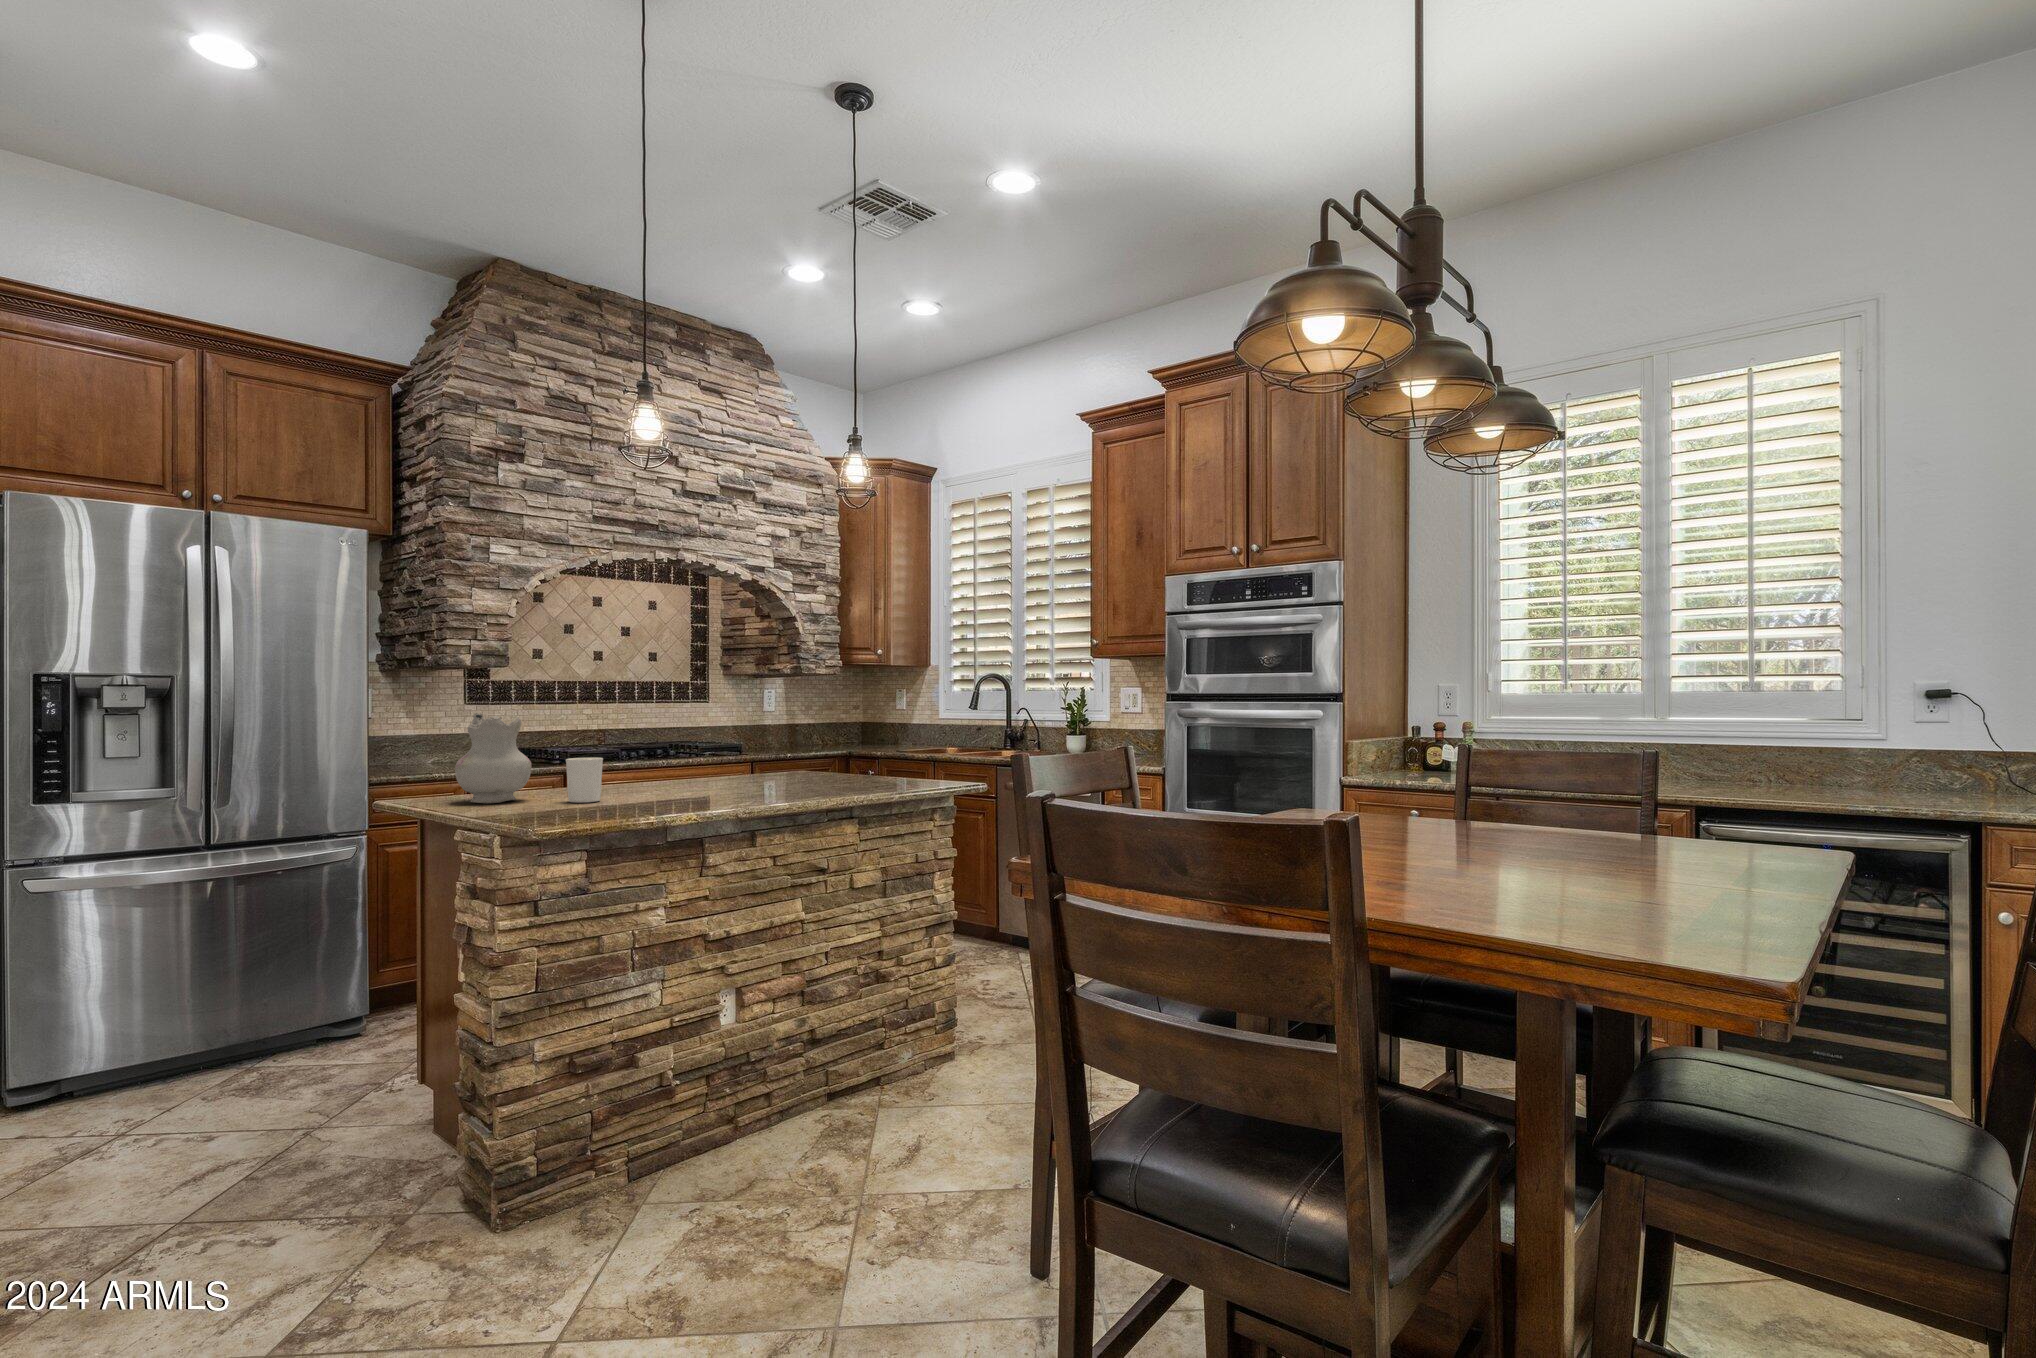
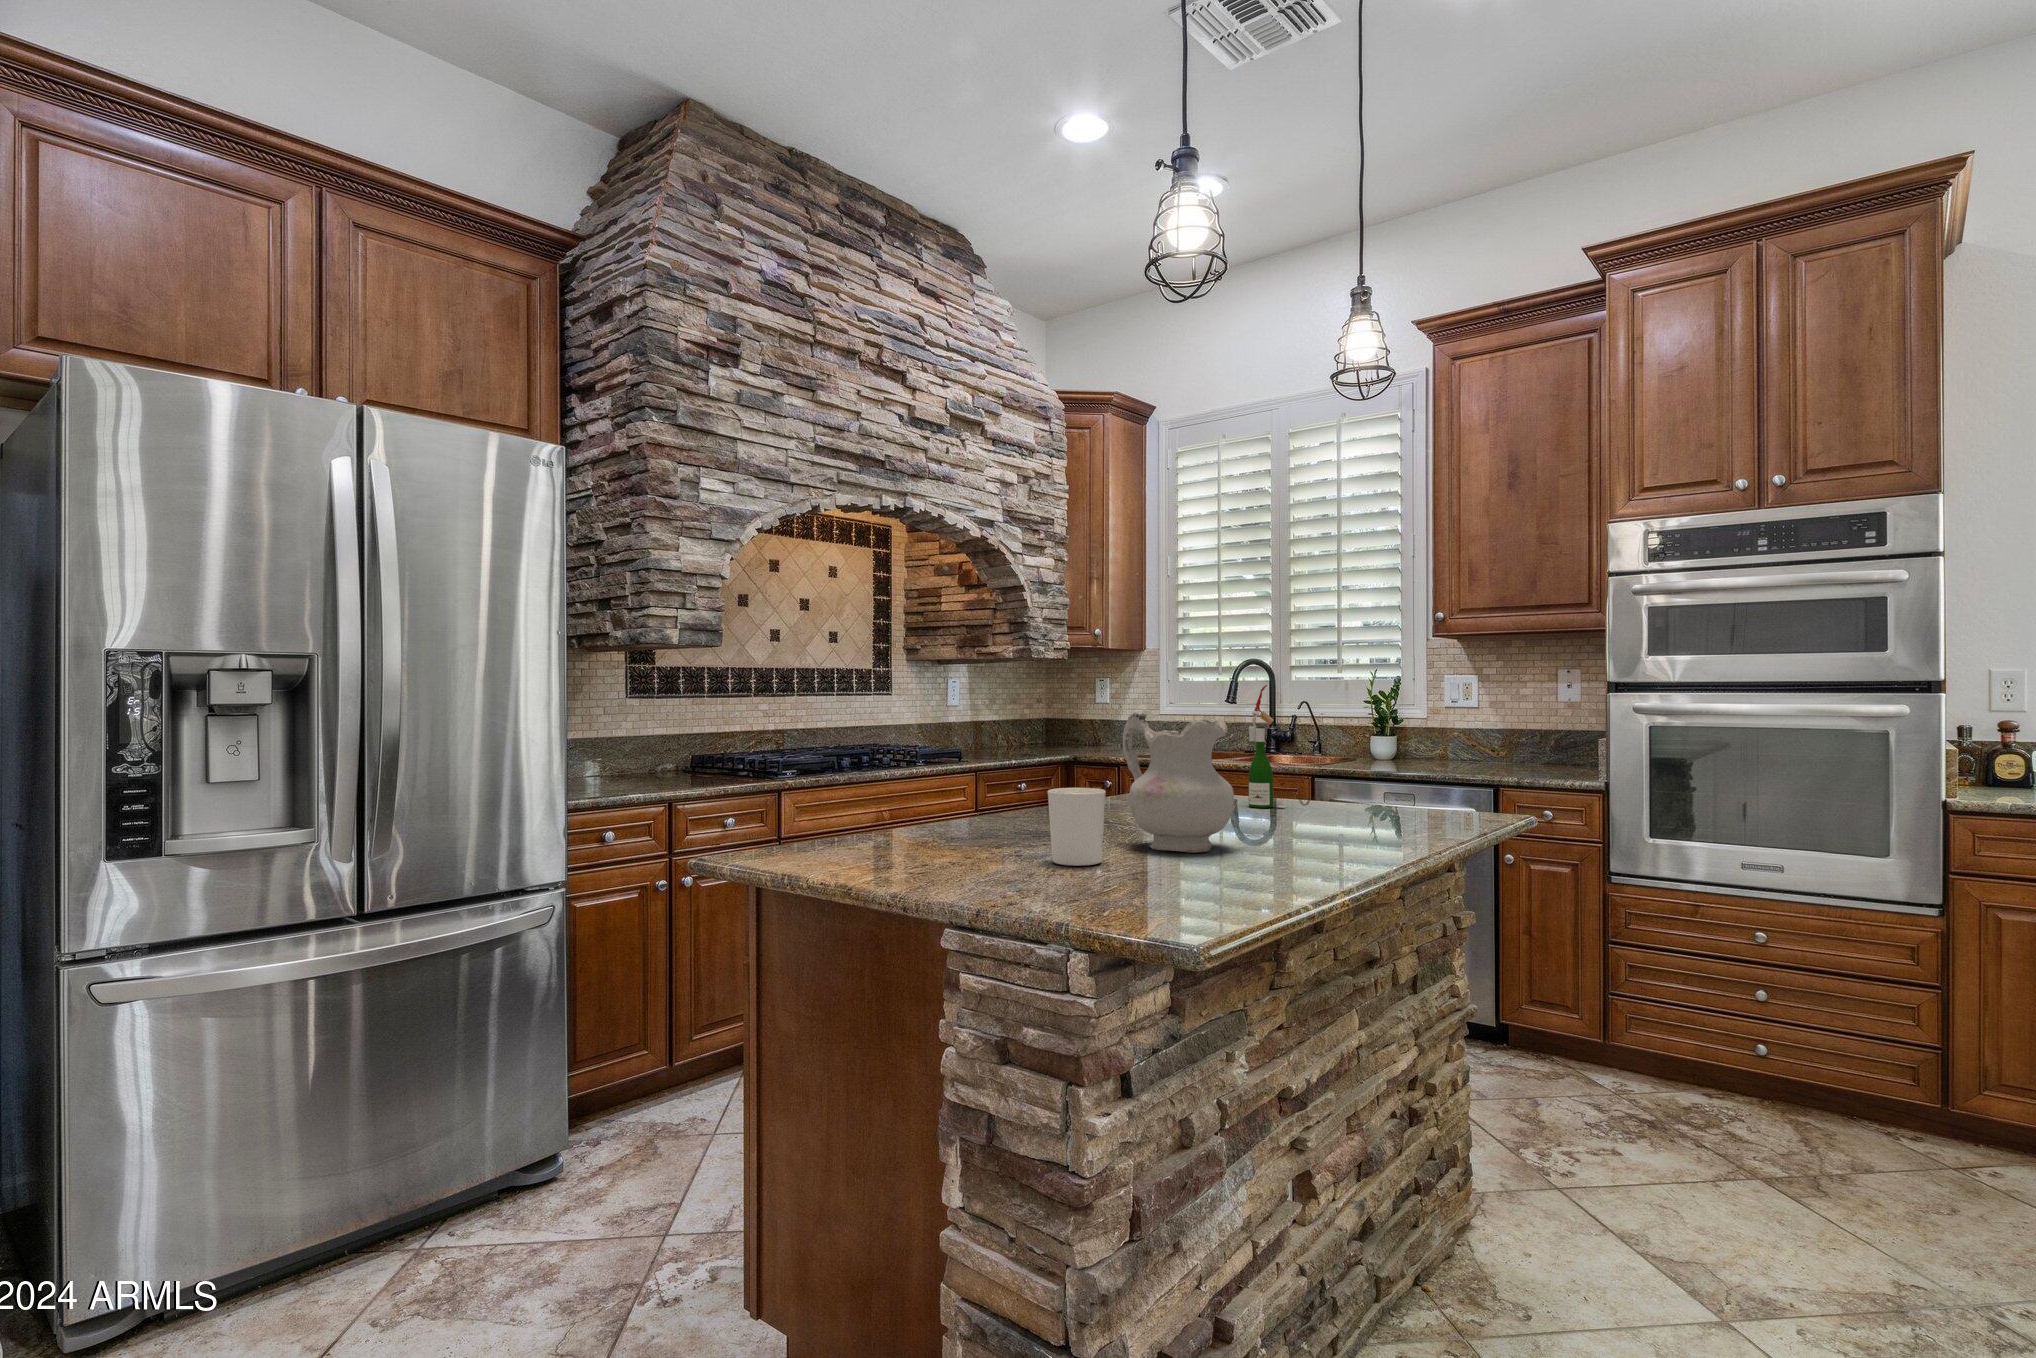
wine bottle: none [818,695,841,779] -> present [1248,685,1286,808]
ceramic pitcher: present [455,713,532,803] -> present [1123,713,1234,853]

